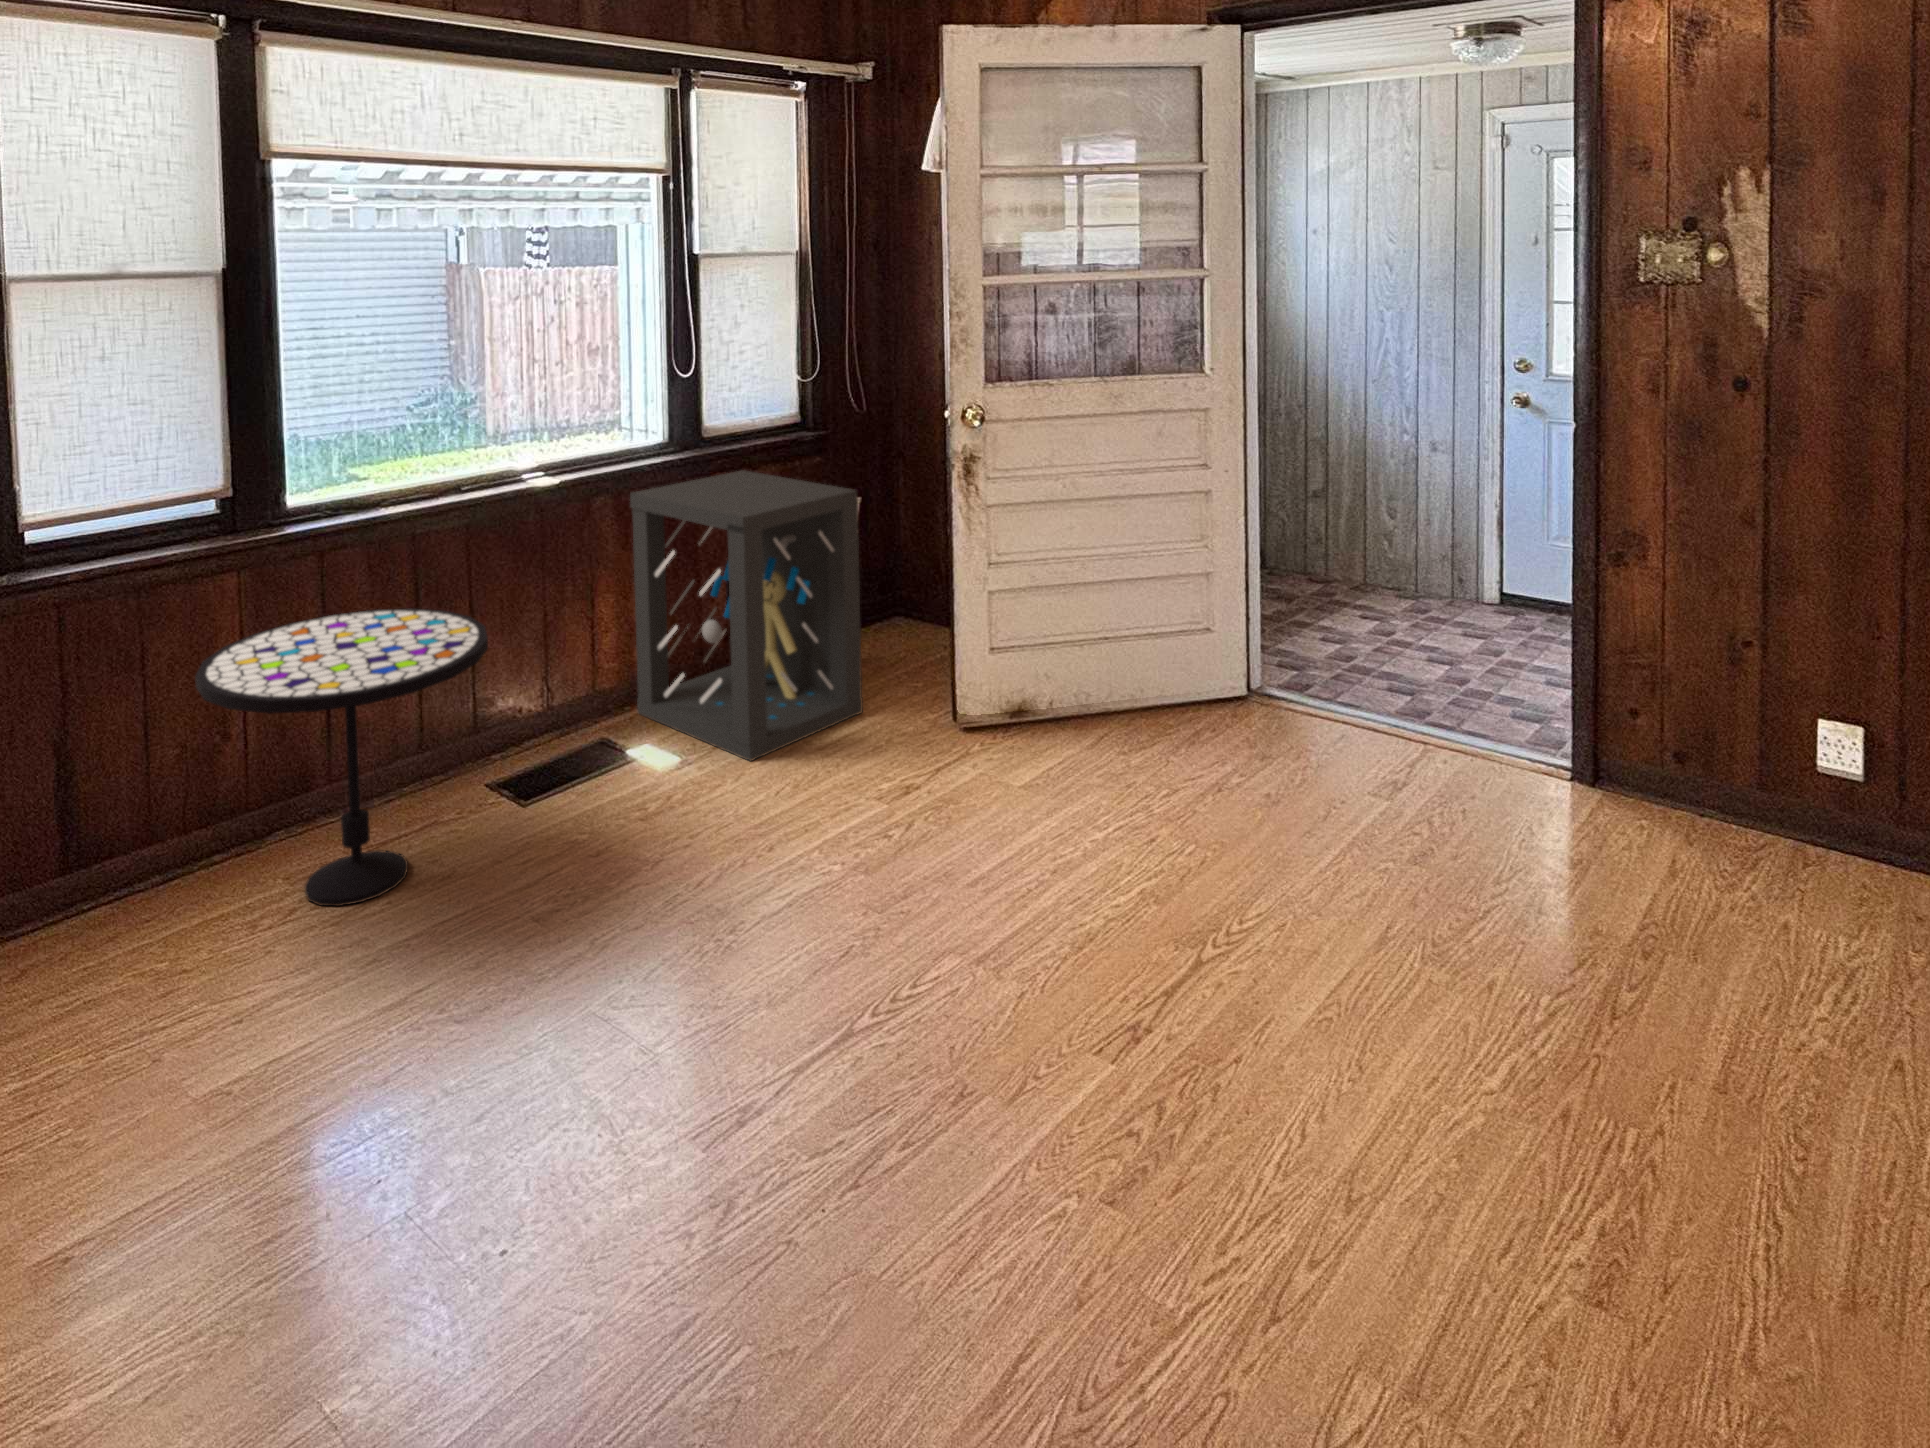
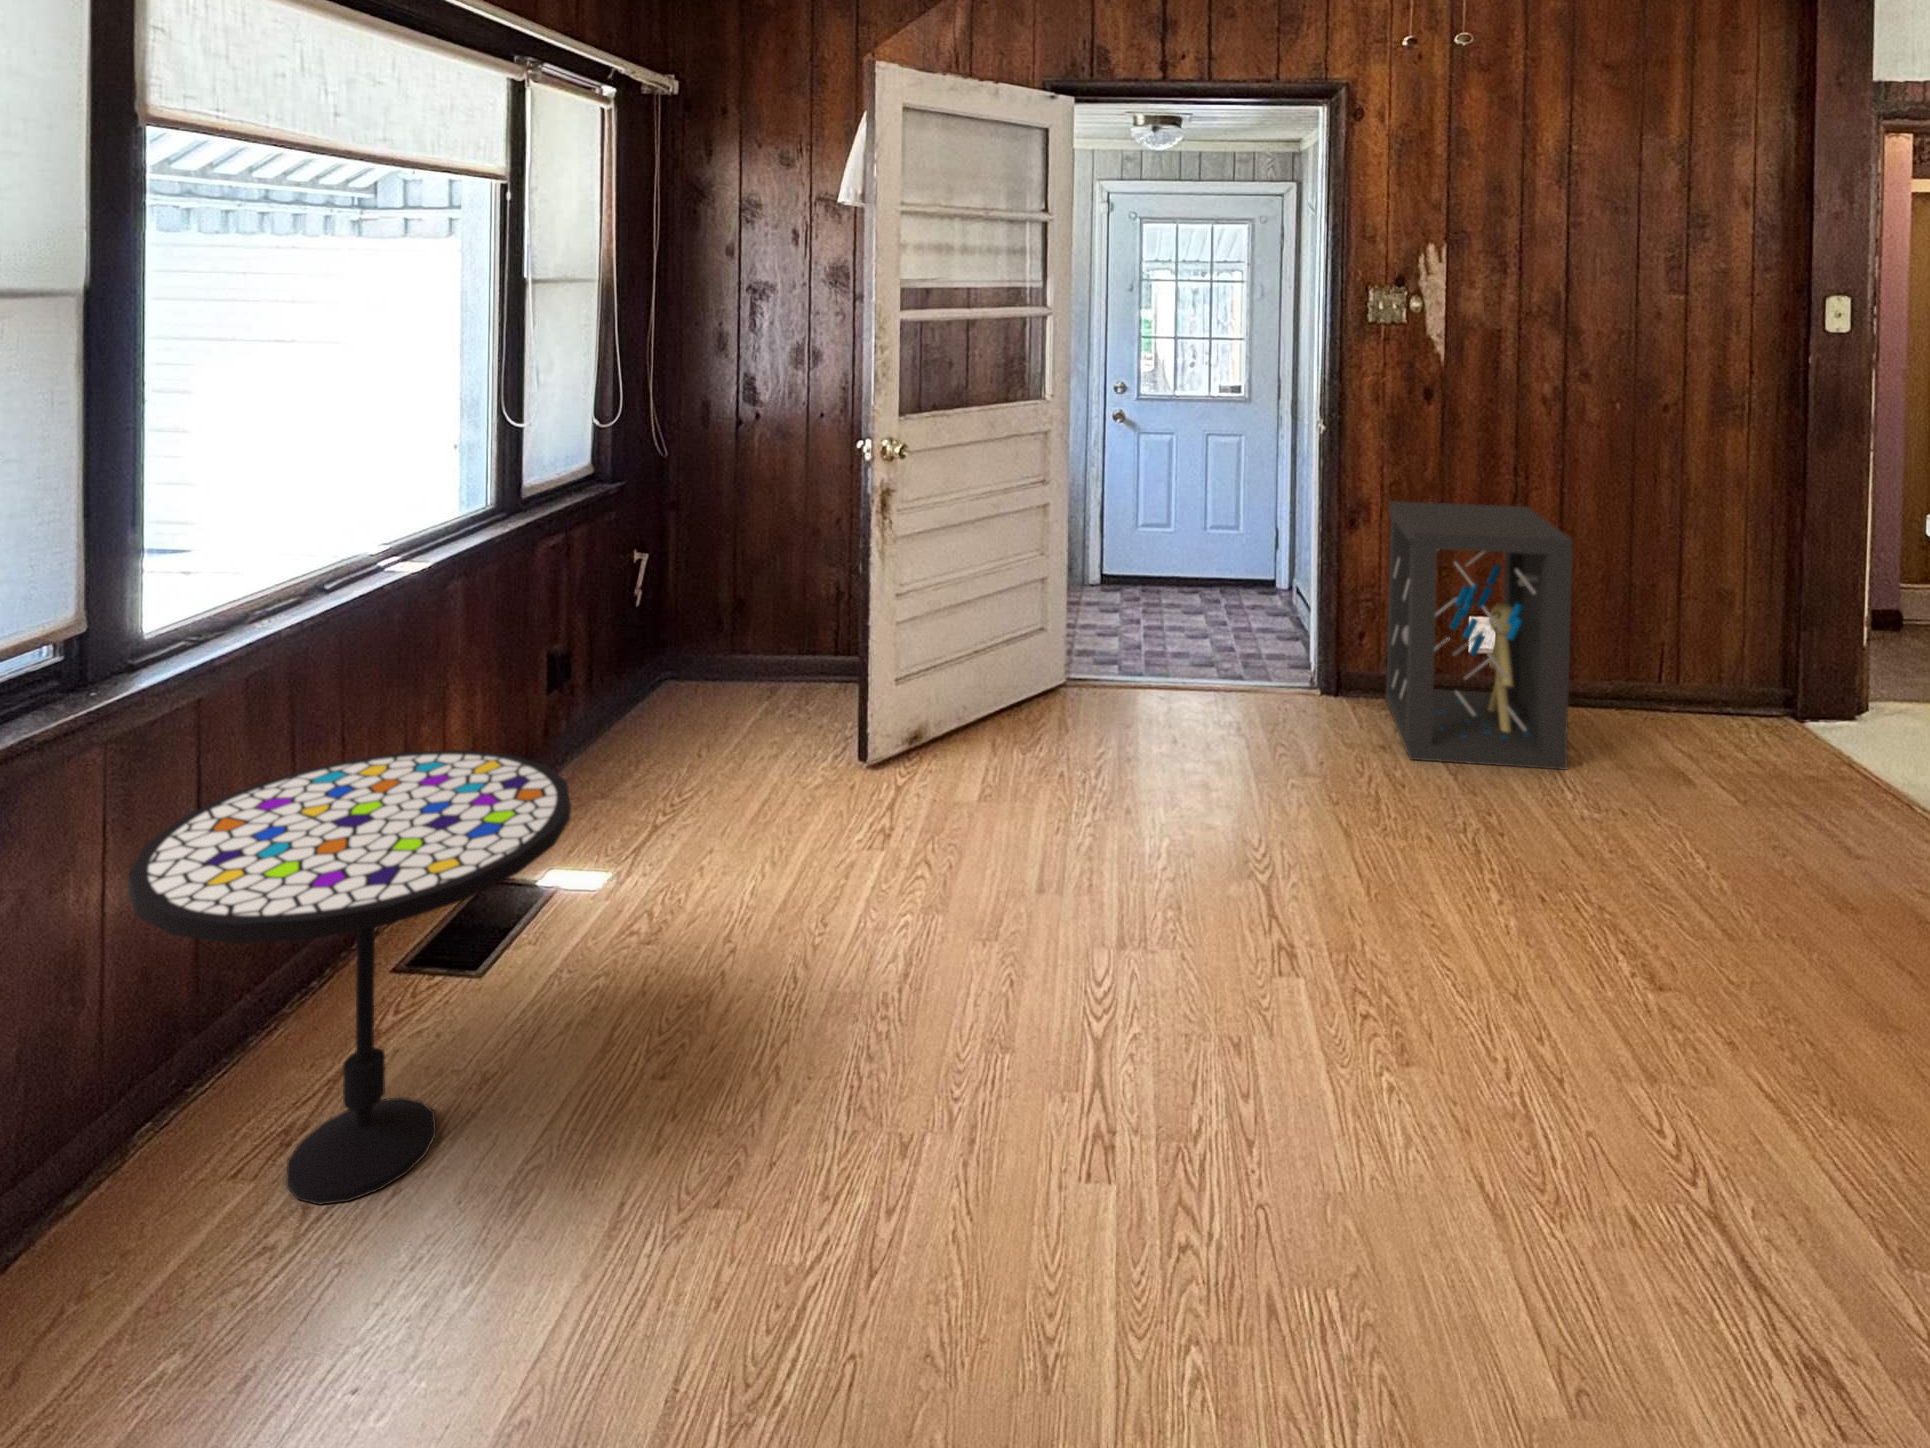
storage cabinet: present [630,470,863,761] -> present [1385,501,1573,770]

